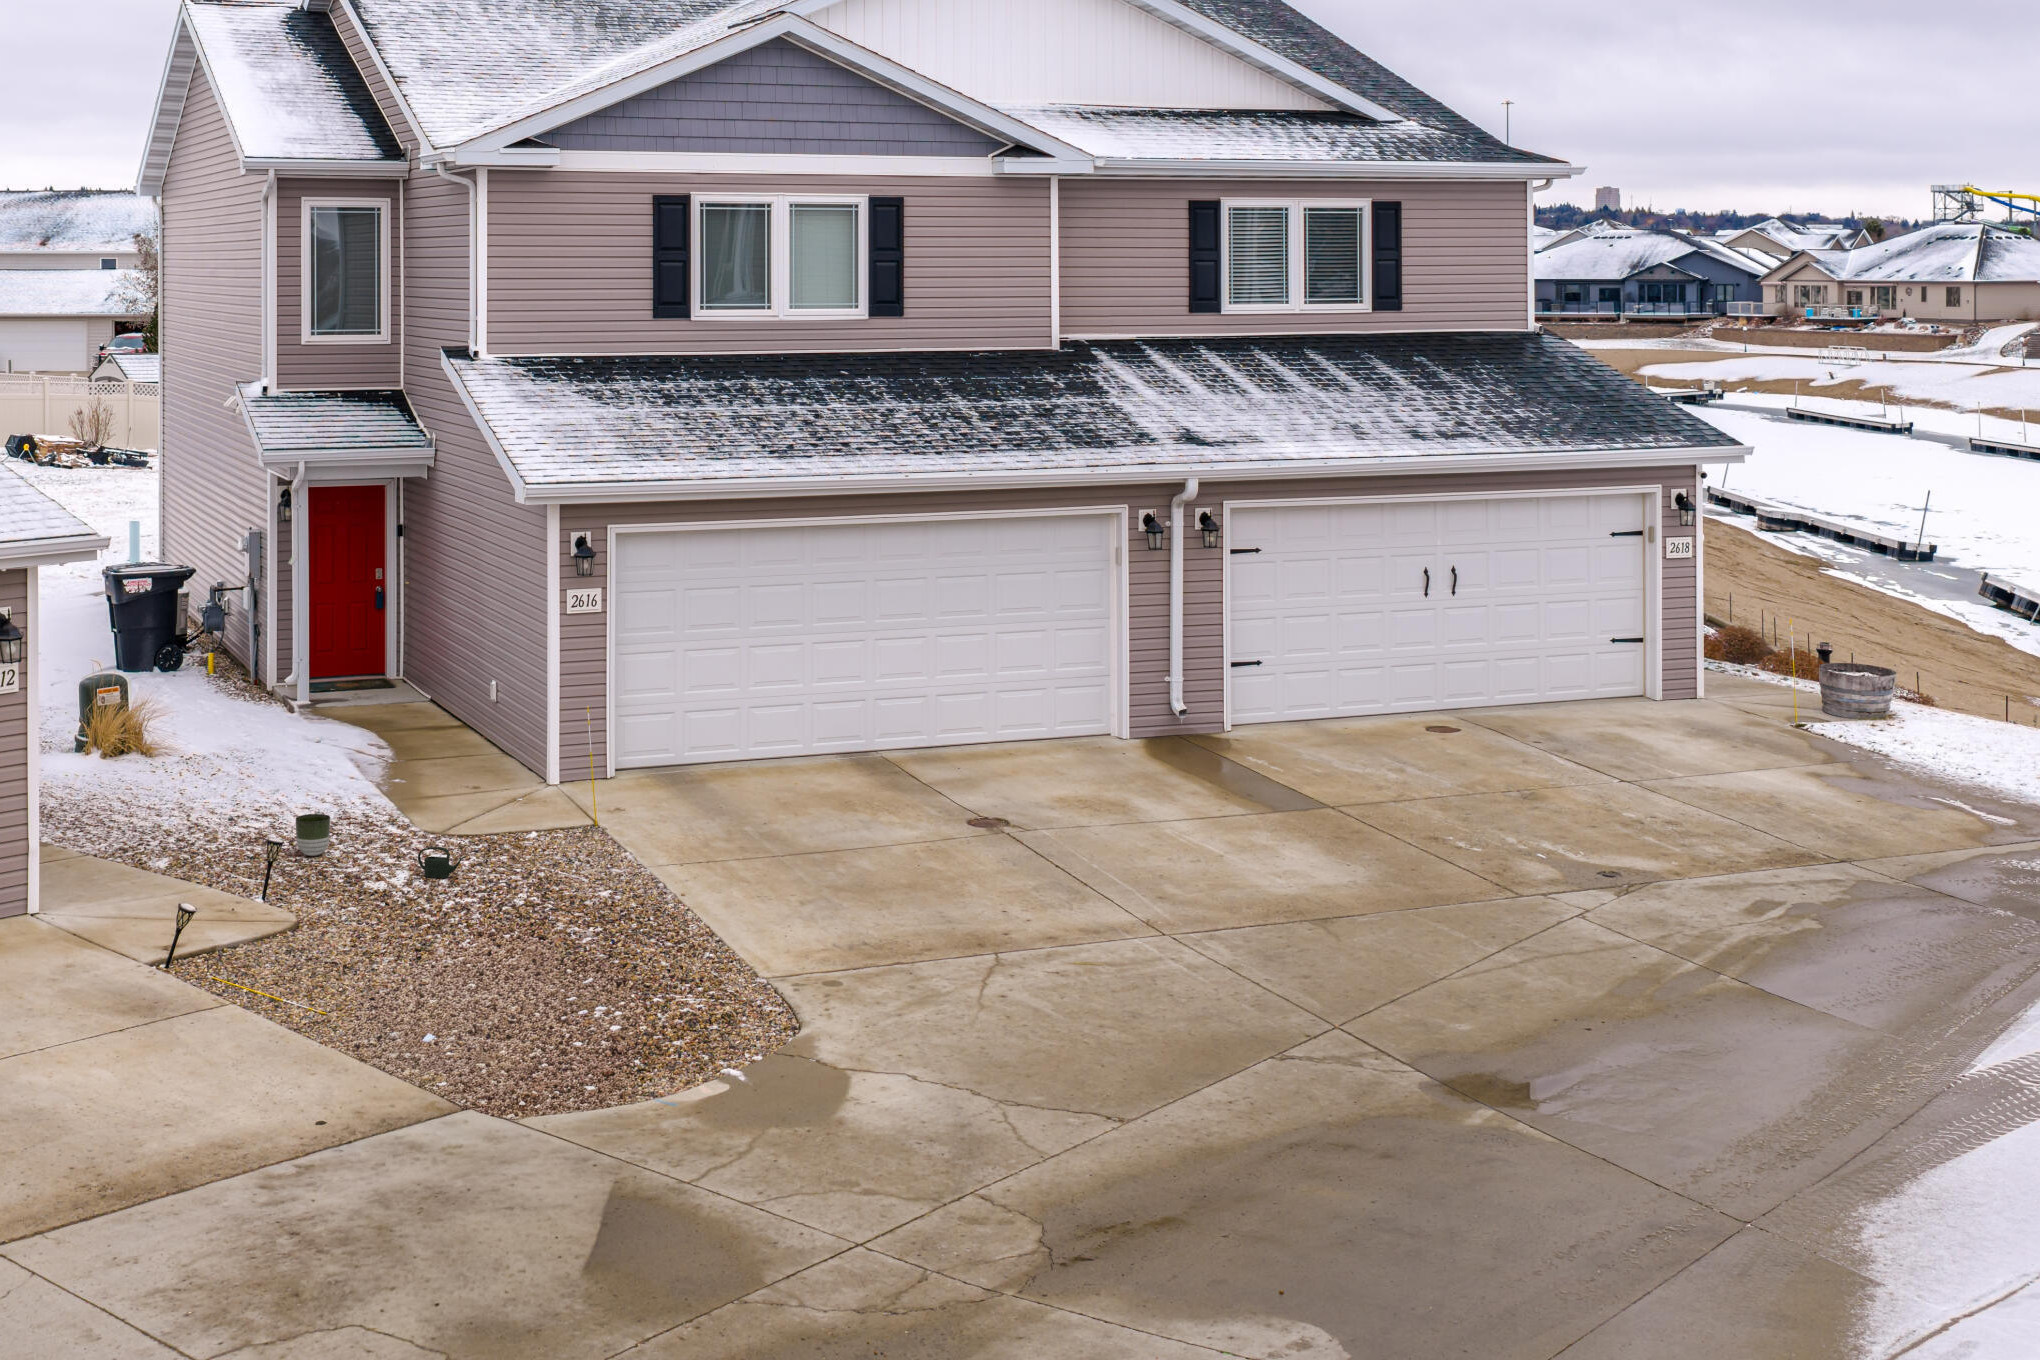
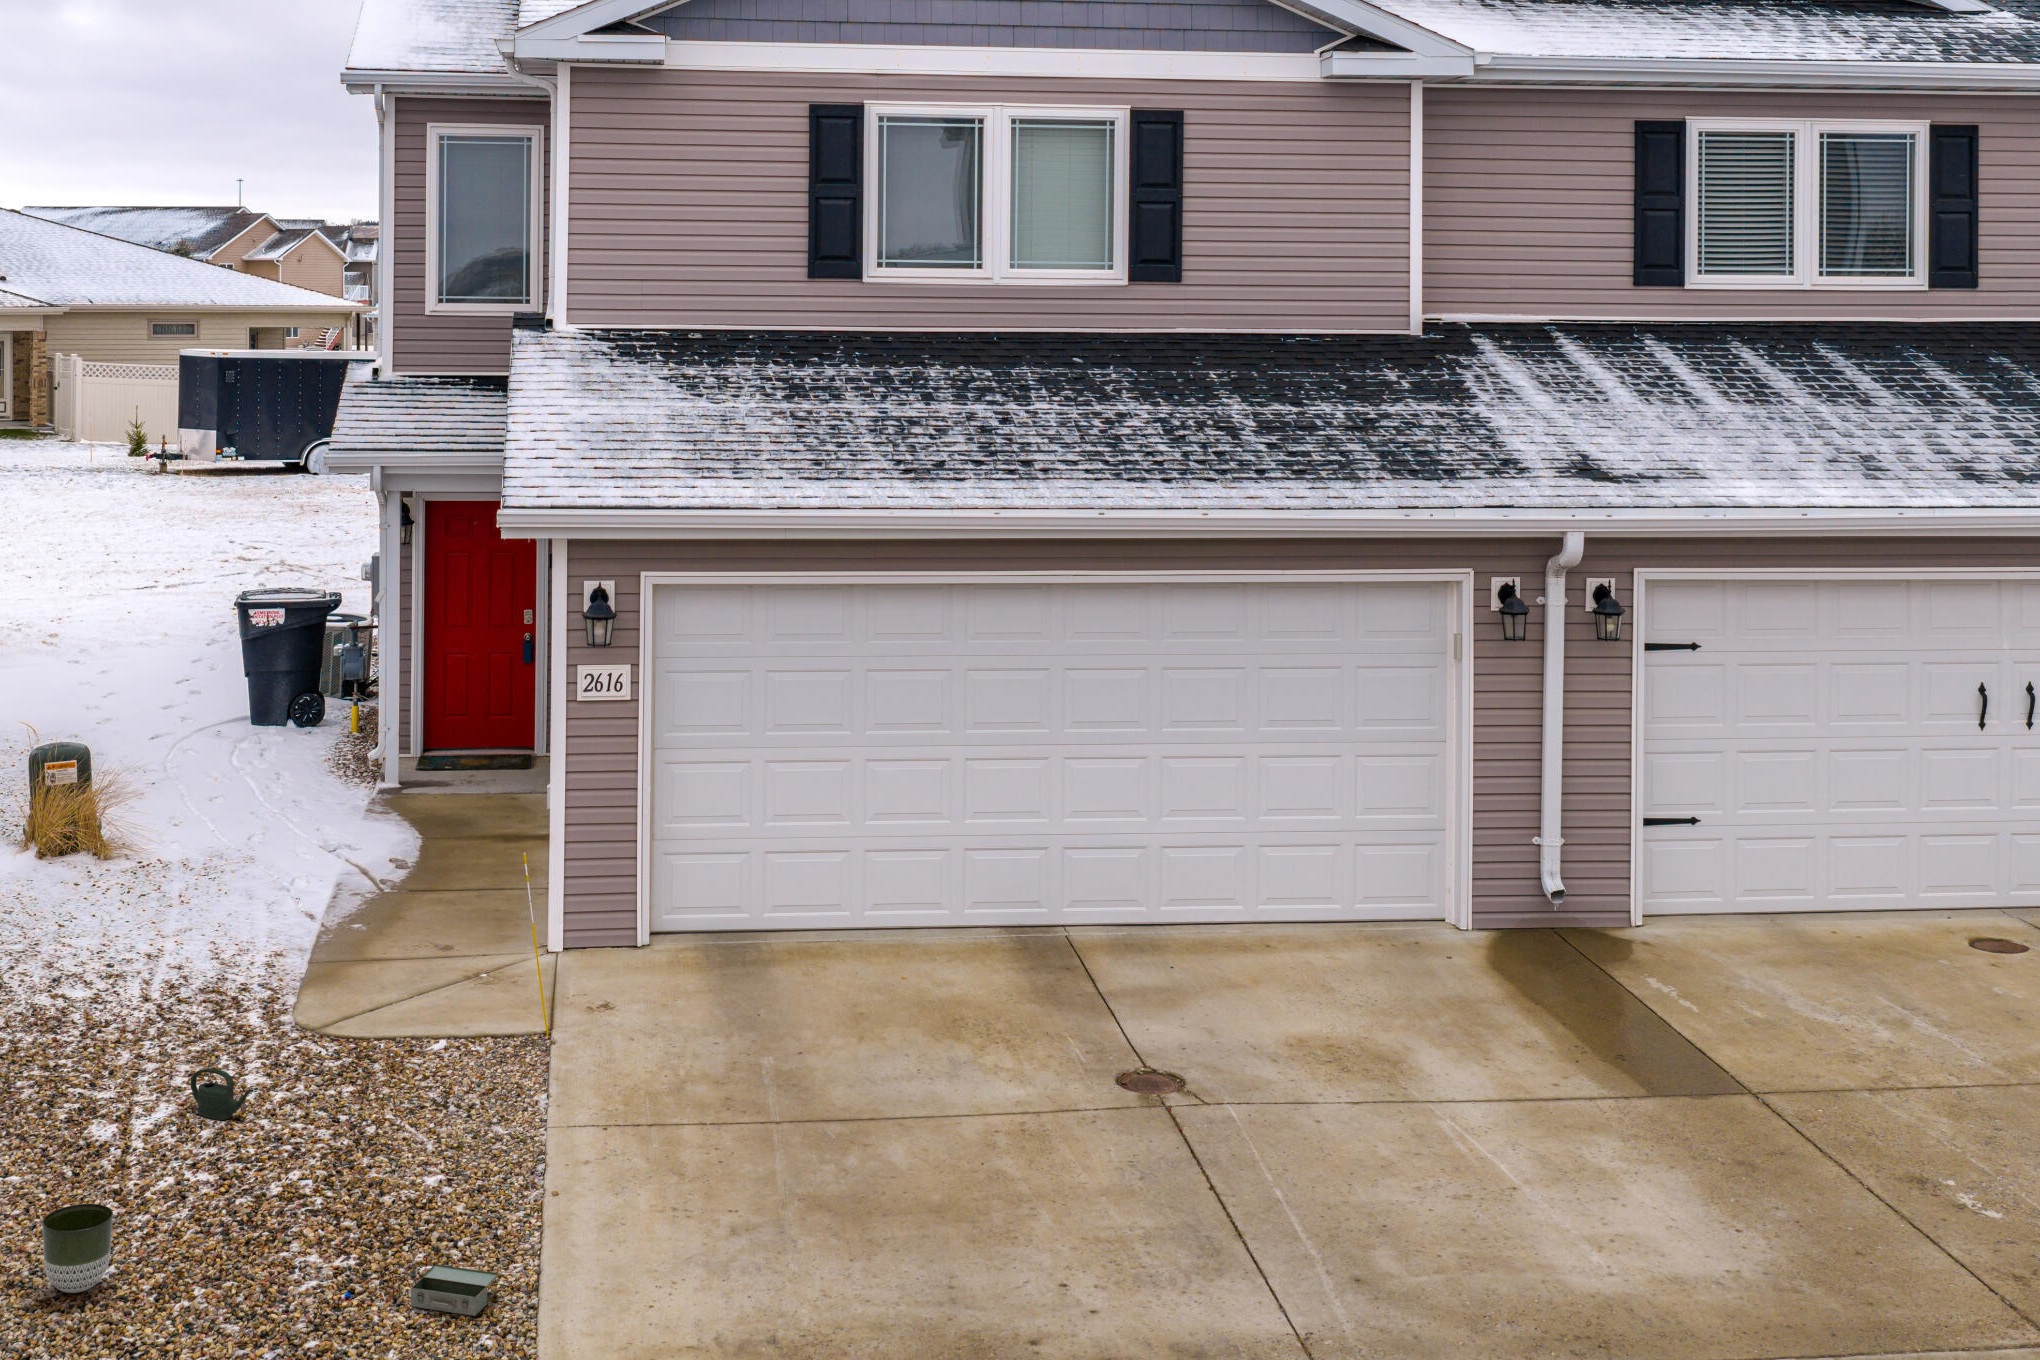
planter: present [296,814,330,856] -> present [42,1204,113,1293]
toolbox: none [664,920,707,941] -> present [411,1264,498,1316]

